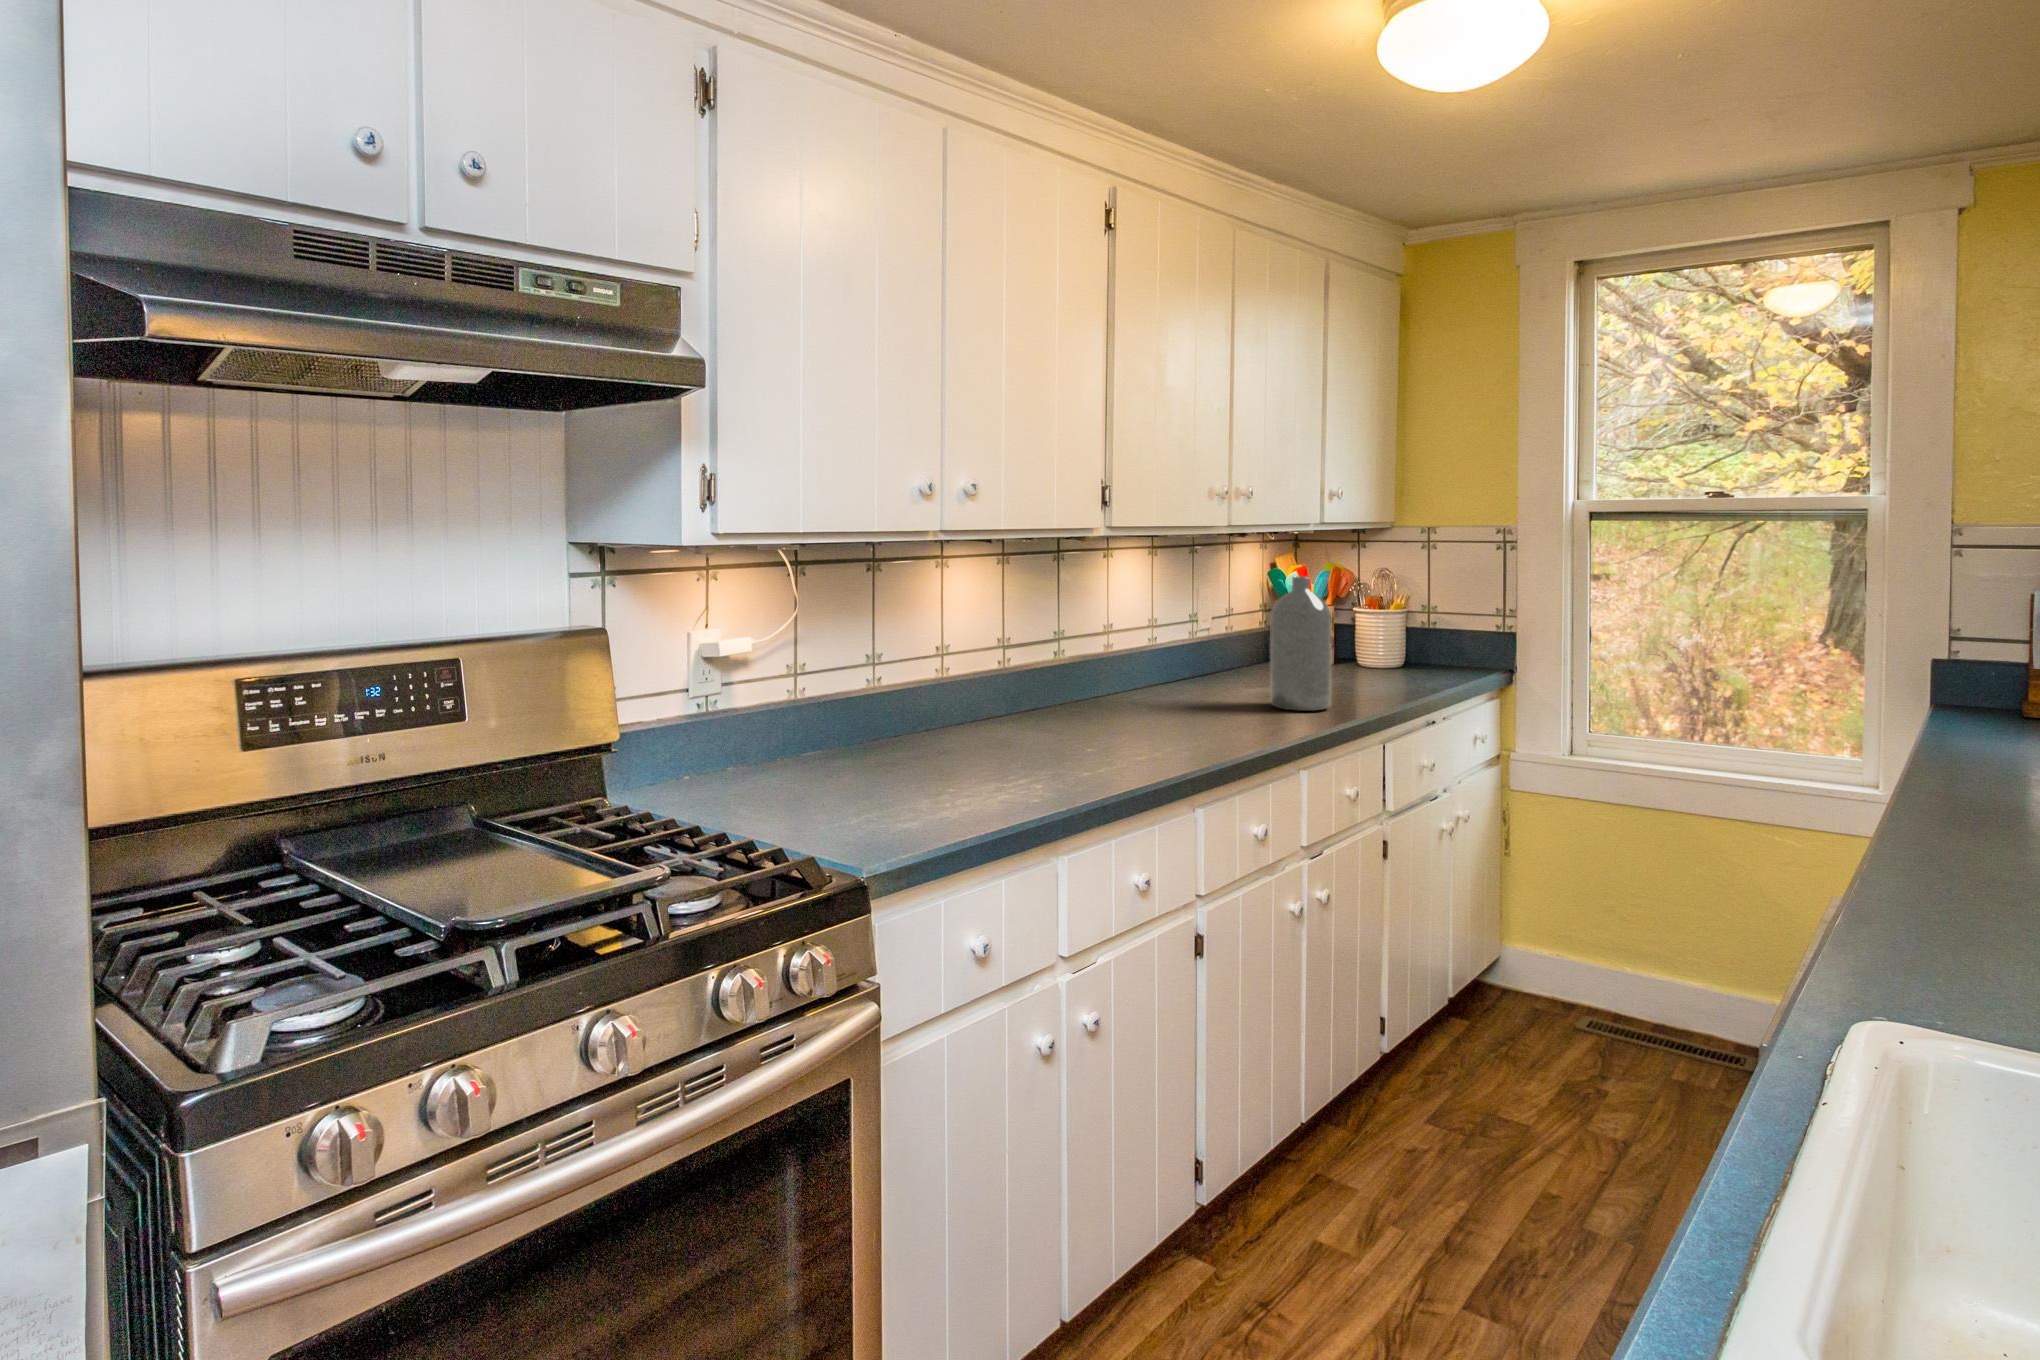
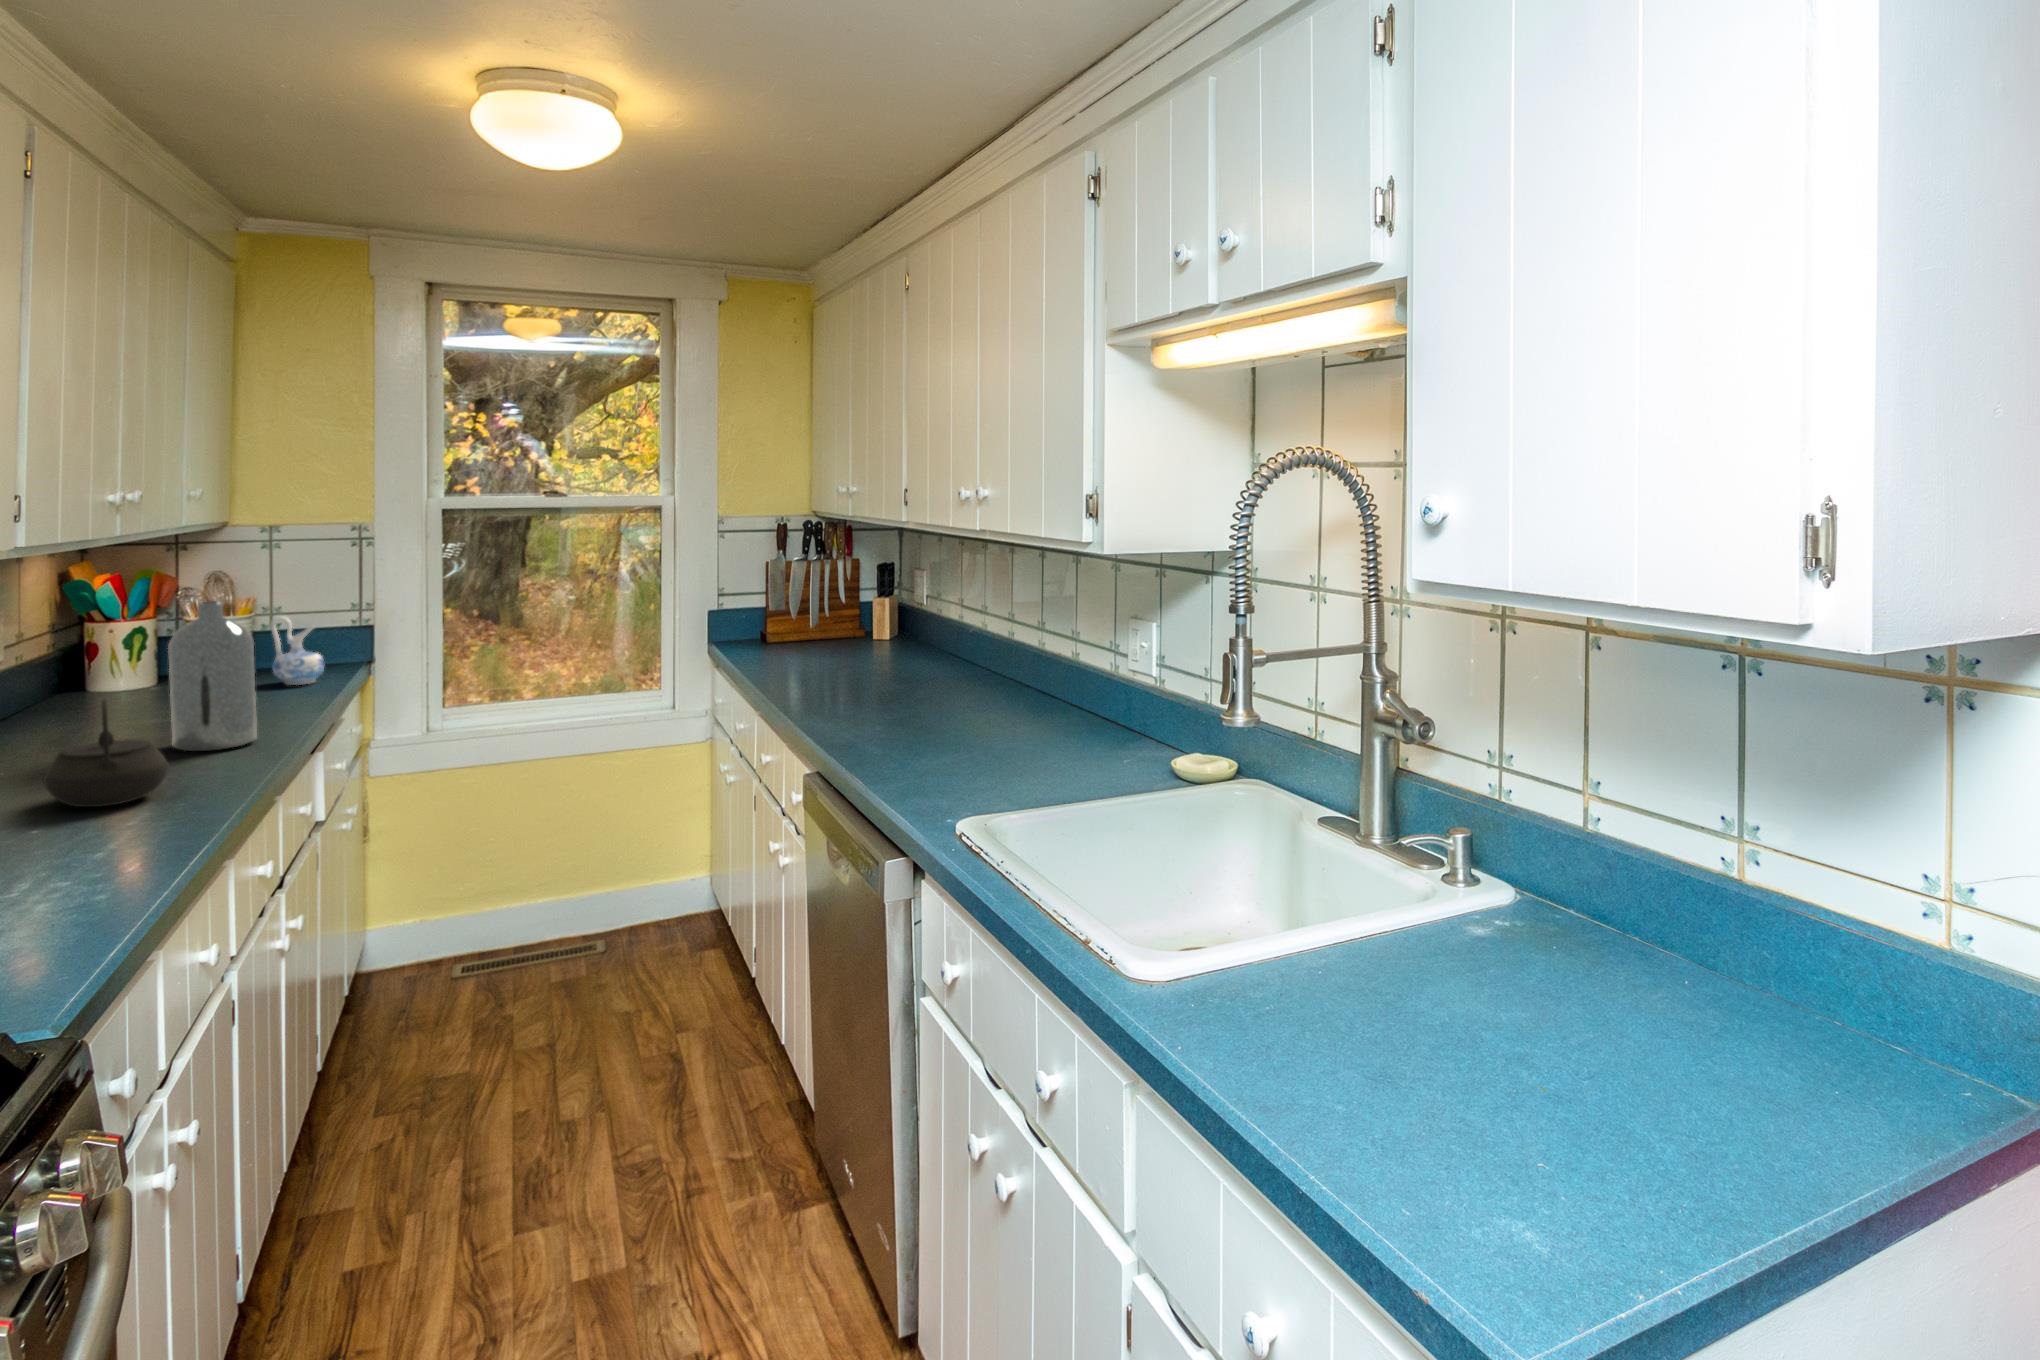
ceramic pitcher: none [1404,610,1446,678] -> present [271,616,324,685]
kettle: none [1148,641,1226,731] -> present [43,699,169,807]

